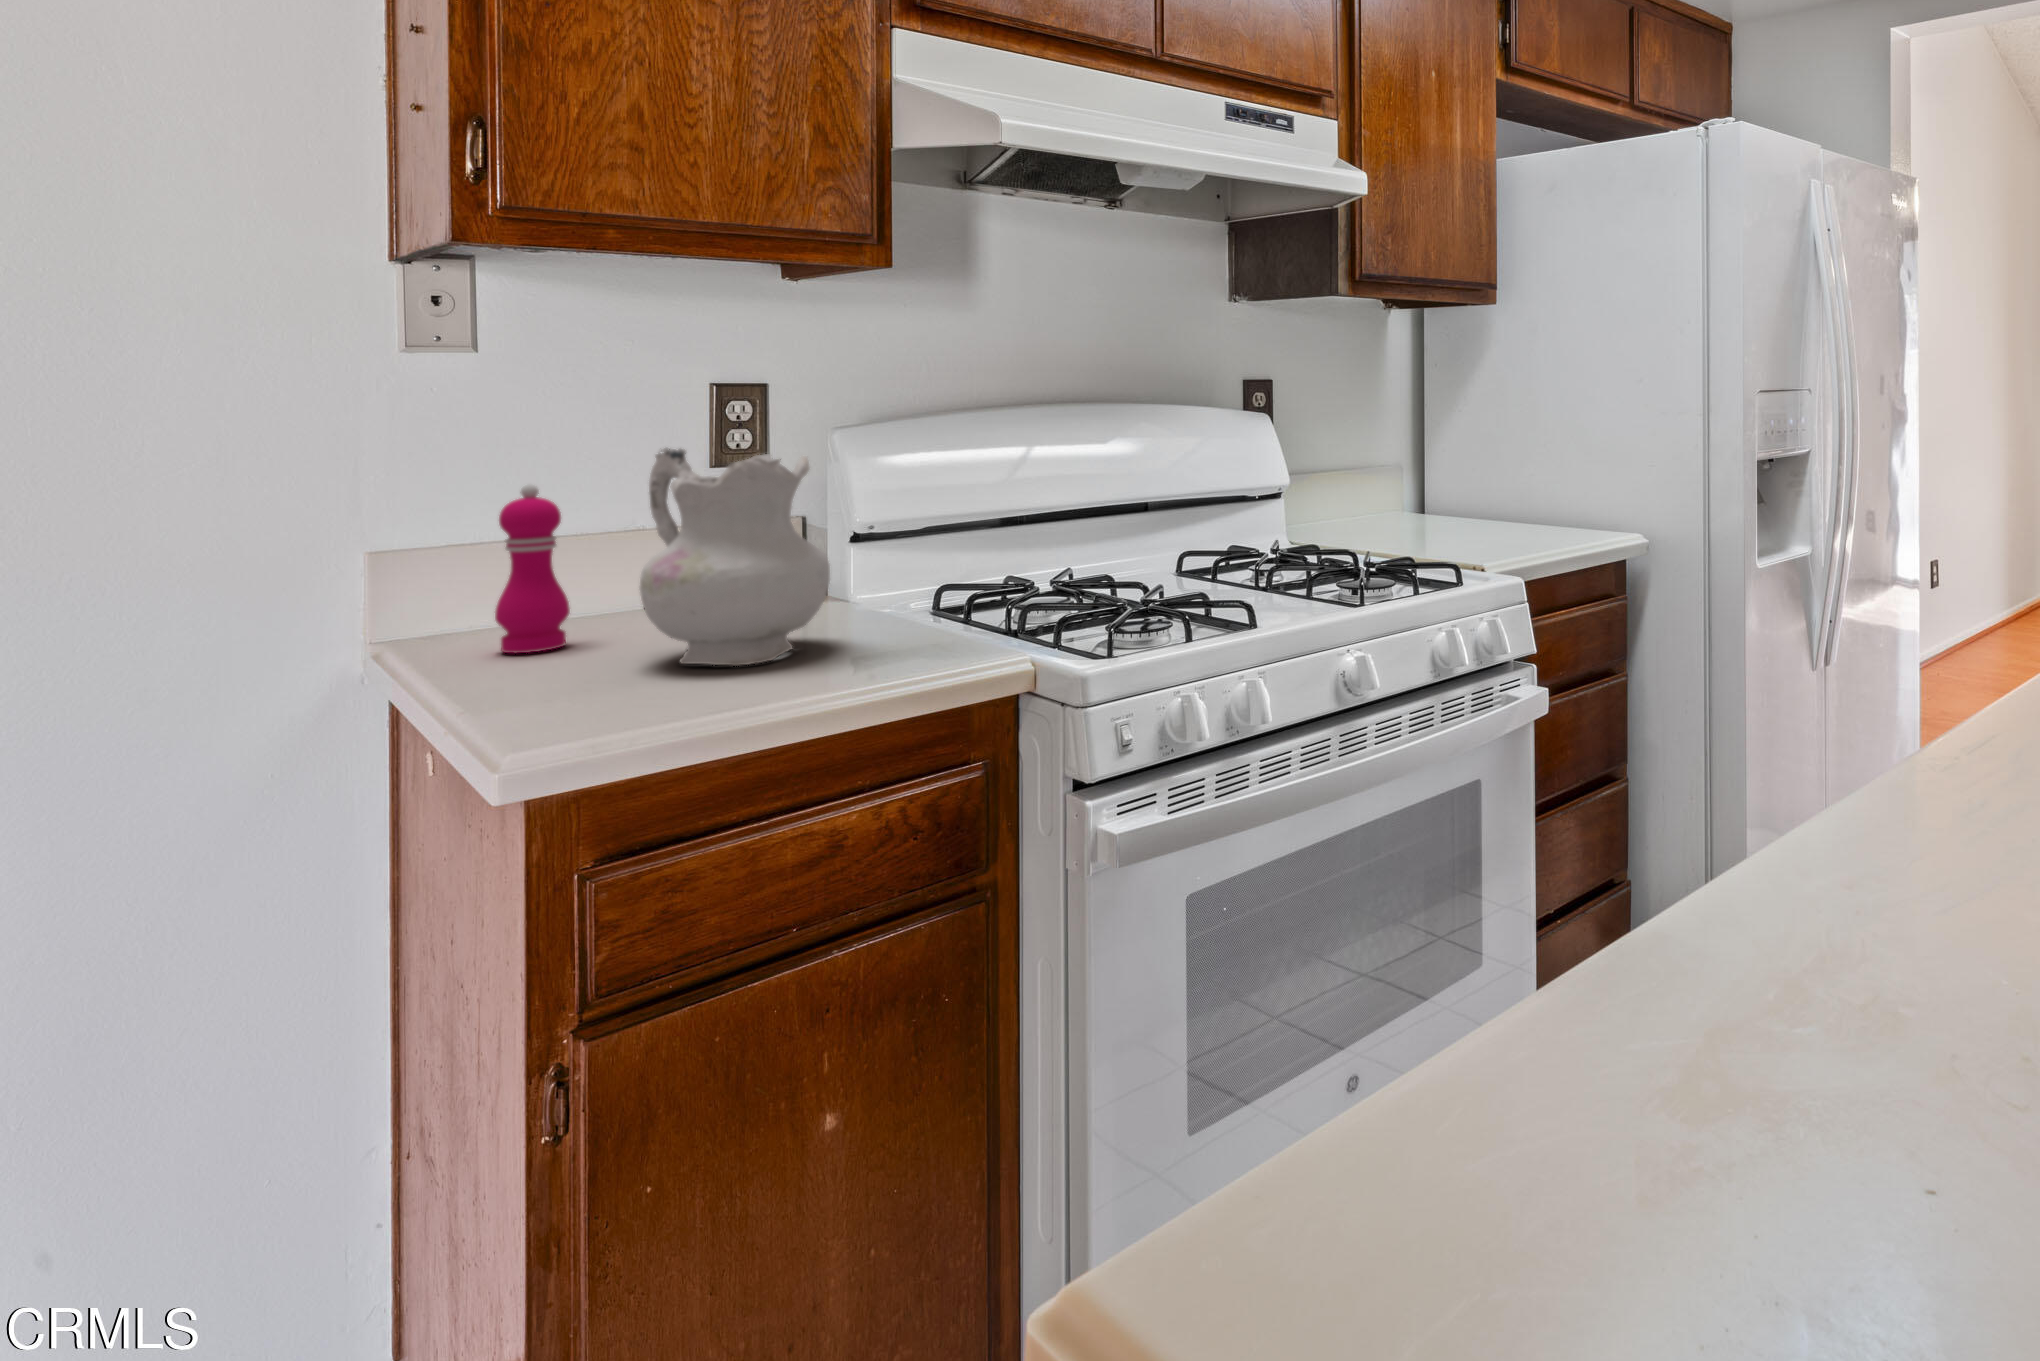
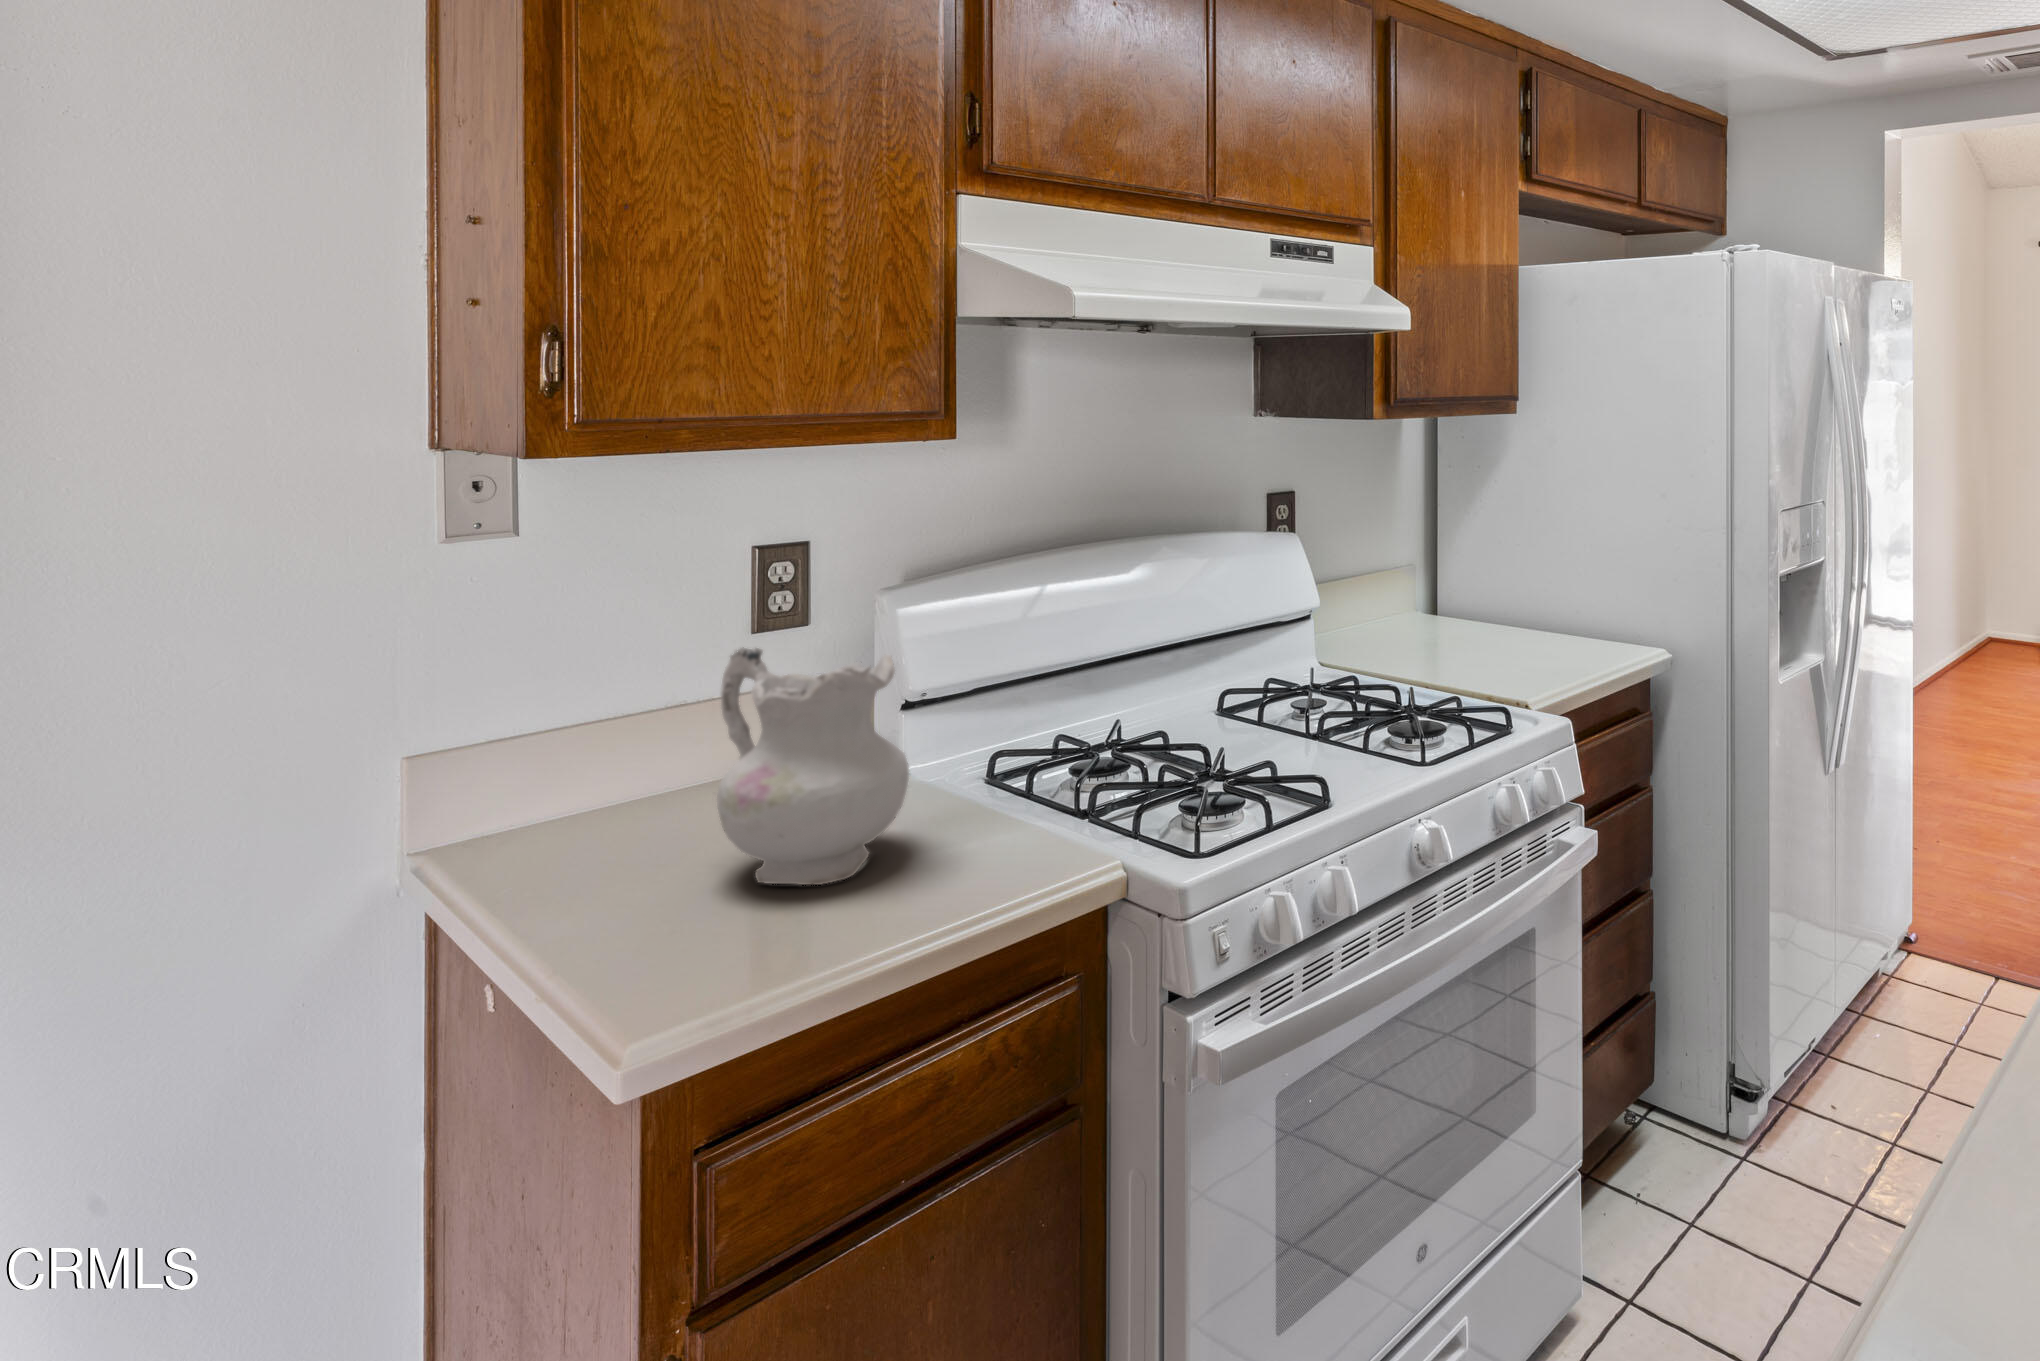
pepper mill: present [495,485,570,653] -> none [549,683,625,866]

